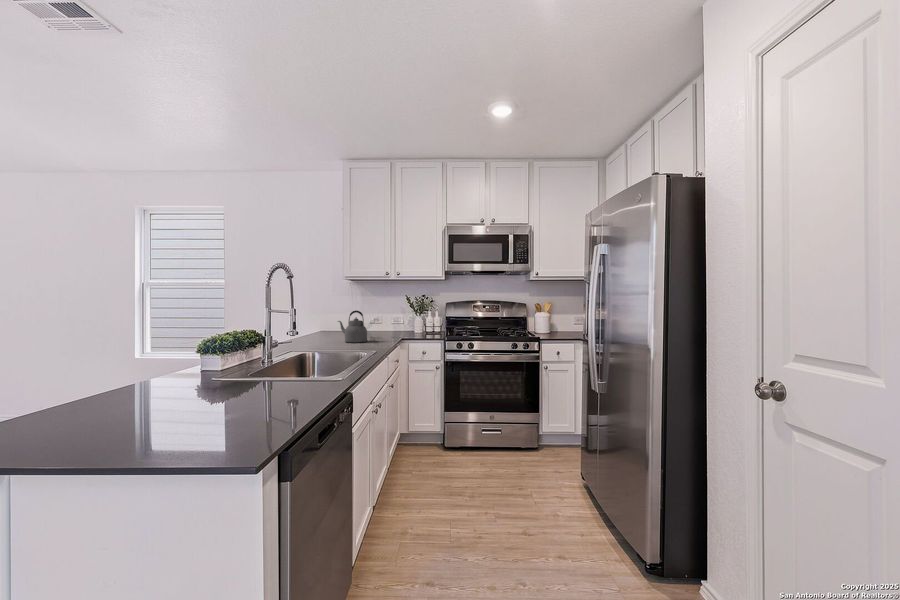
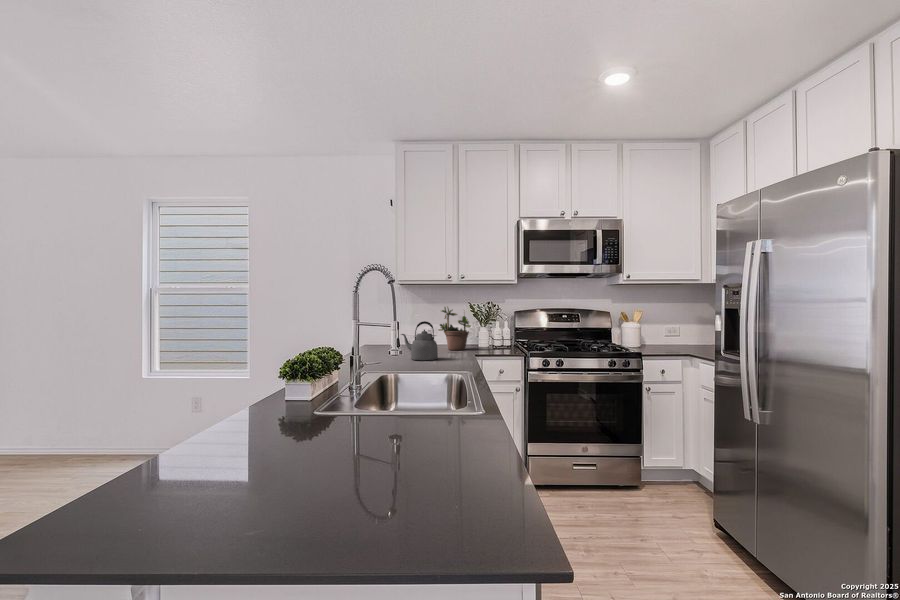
potted plant: none [377,295,404,335] -> present [439,307,471,350]

